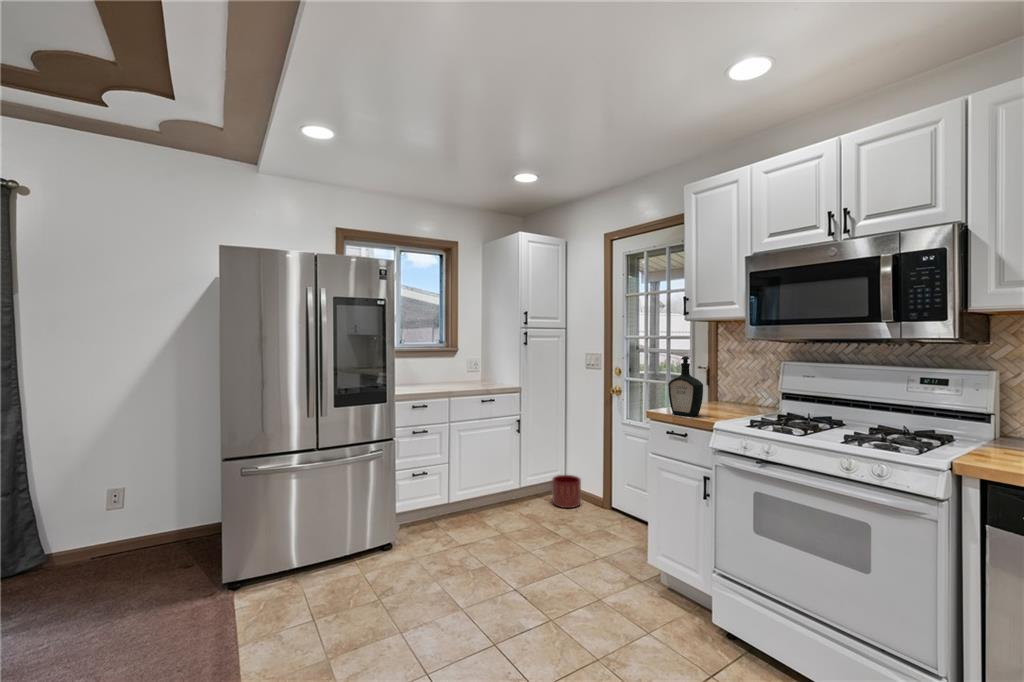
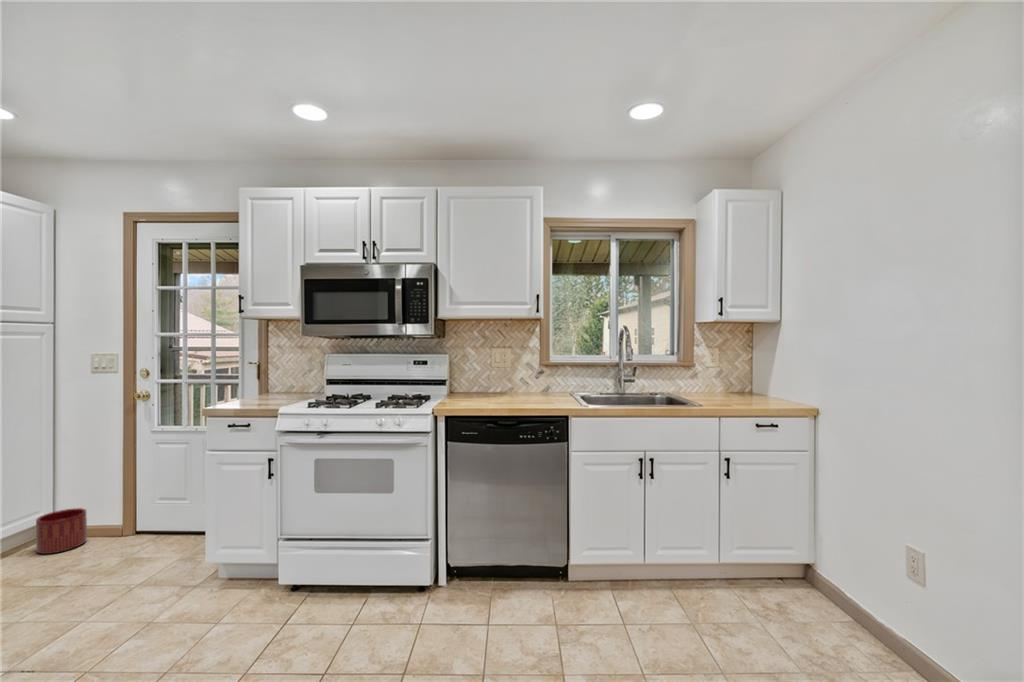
bottle: present [668,356,703,416] -> none [227,351,263,407]

